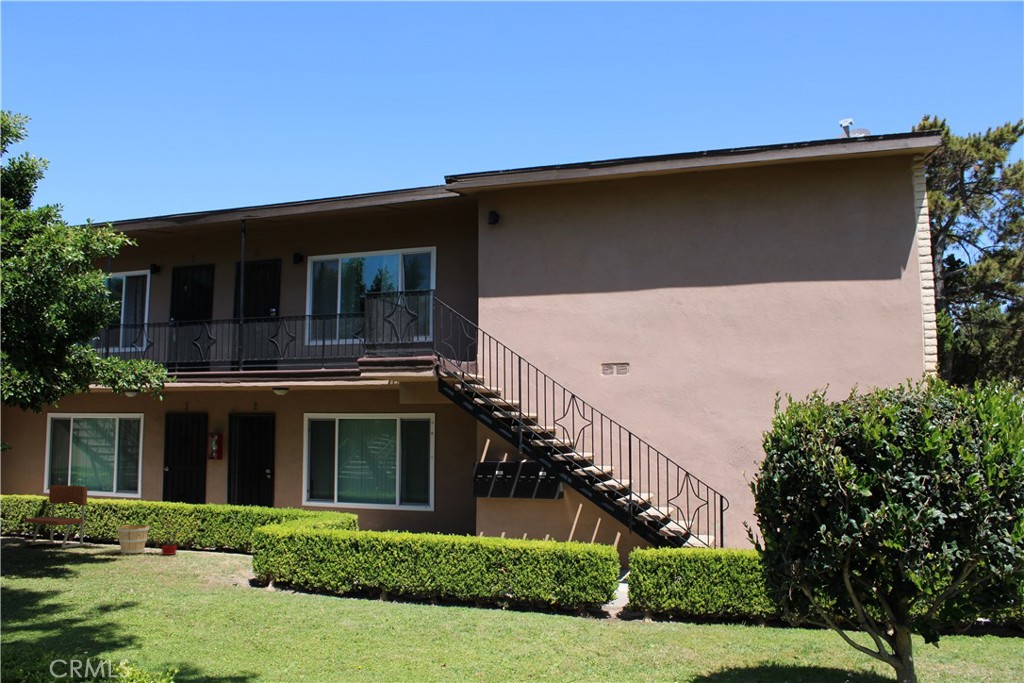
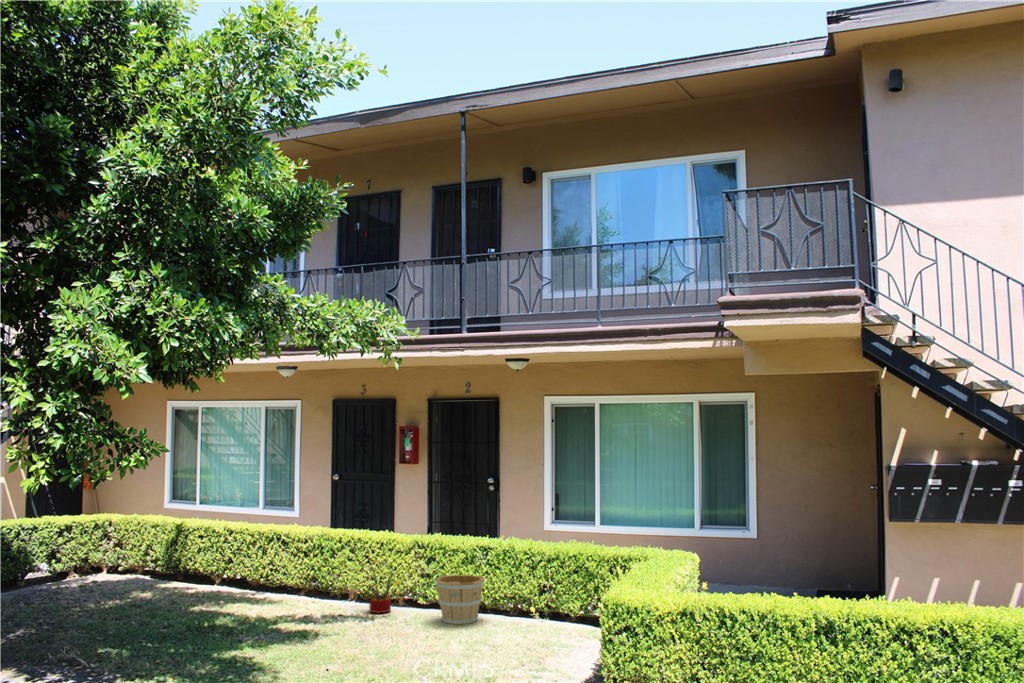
bench: present [24,485,87,548] -> none [156,504,244,599]
wooden bucket: present [118,525,150,553] -> present [436,575,484,624]

